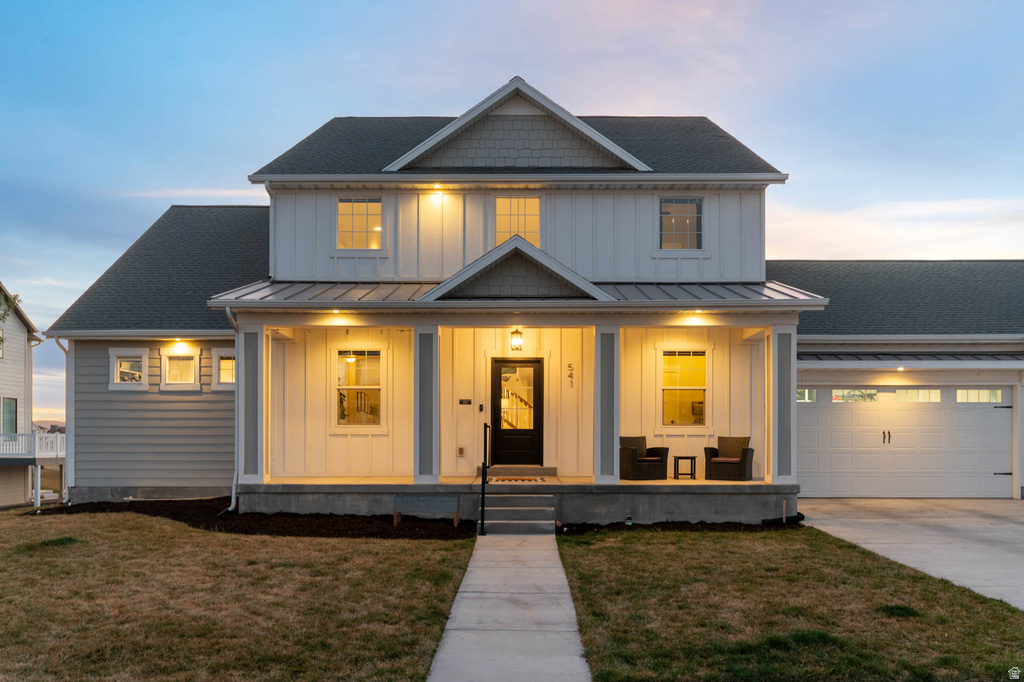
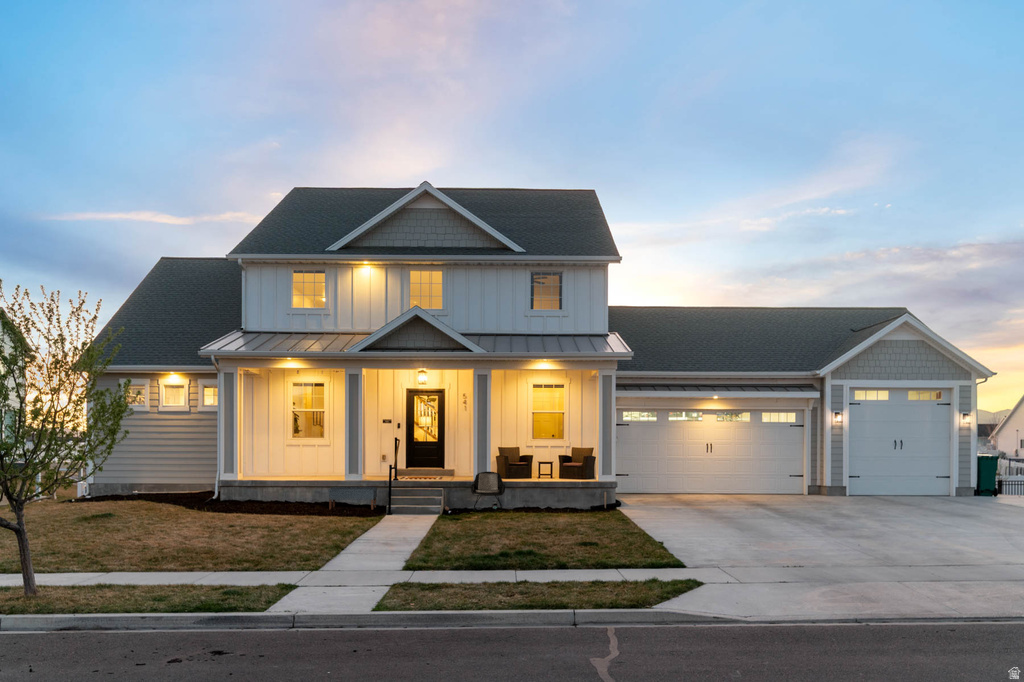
lounge chair: none [598,471,649,531] -> present [471,472,505,512]

